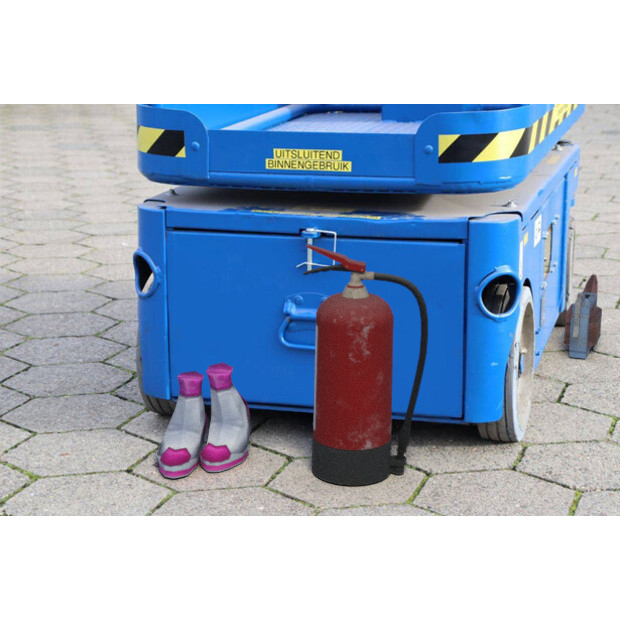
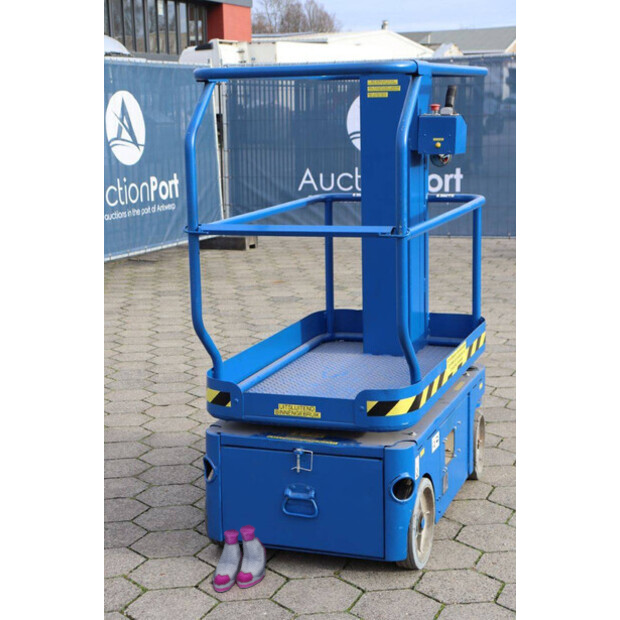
fire extinguisher: present [303,244,428,486] -> none [291,464,360,599]
watering can: present [564,274,602,359] -> none [466,451,491,508]

